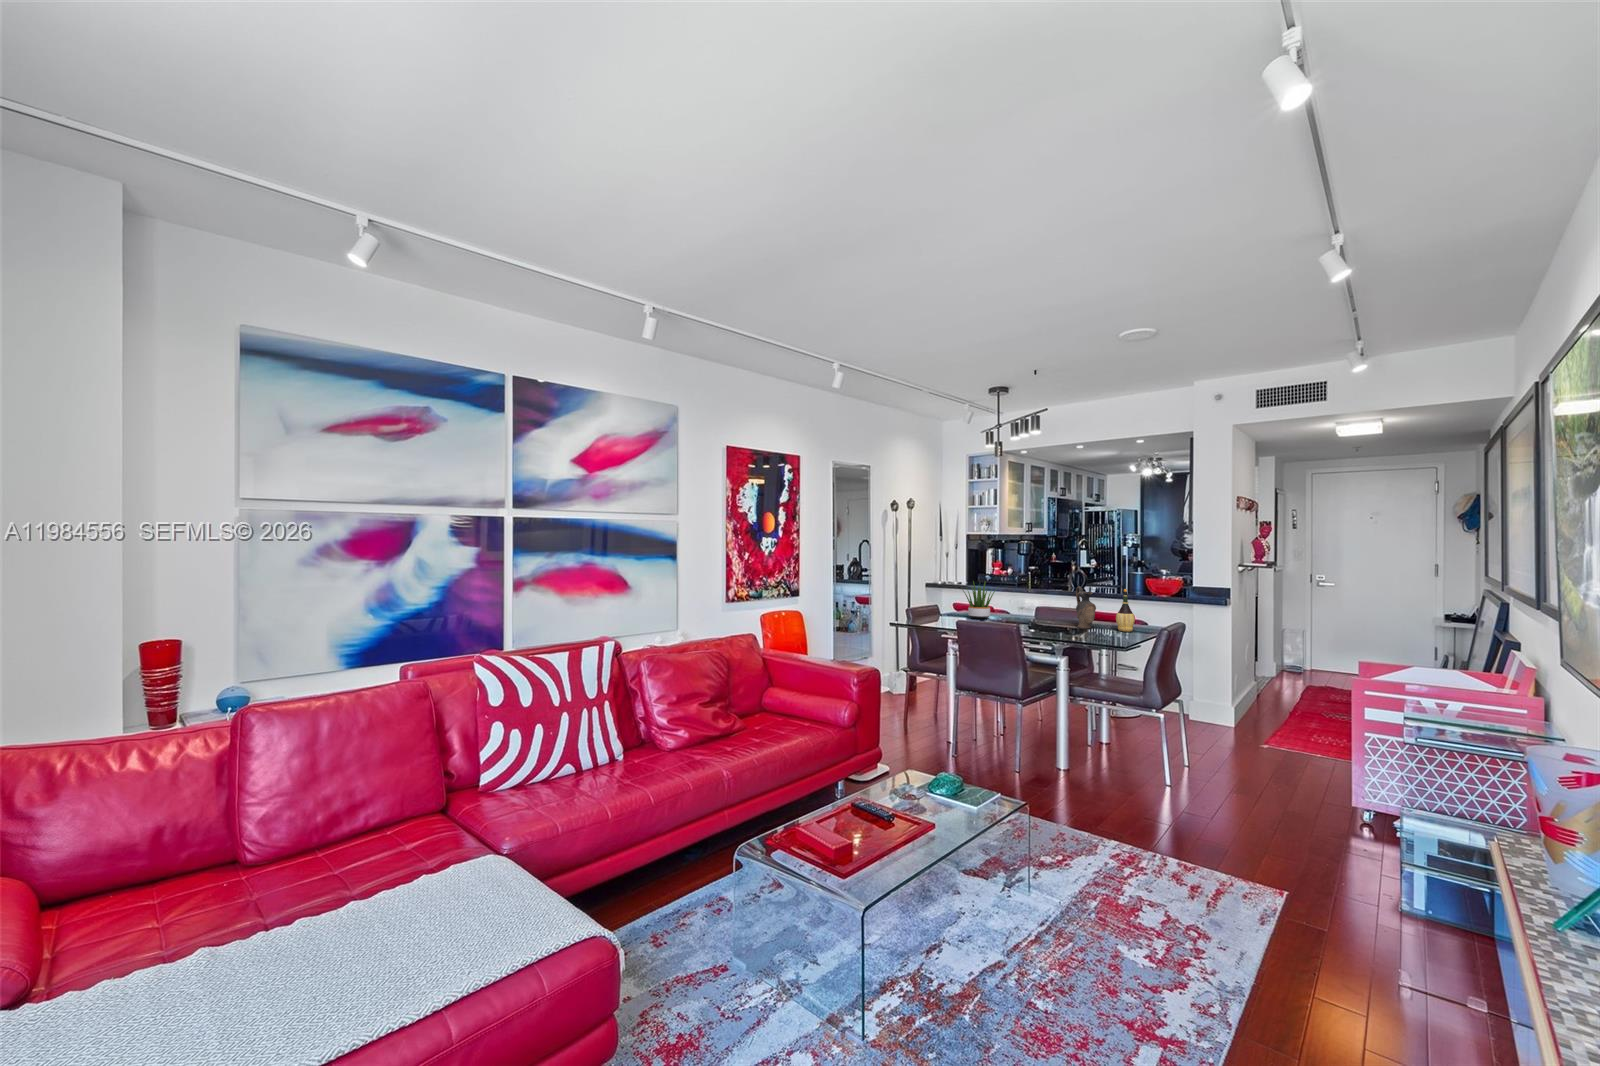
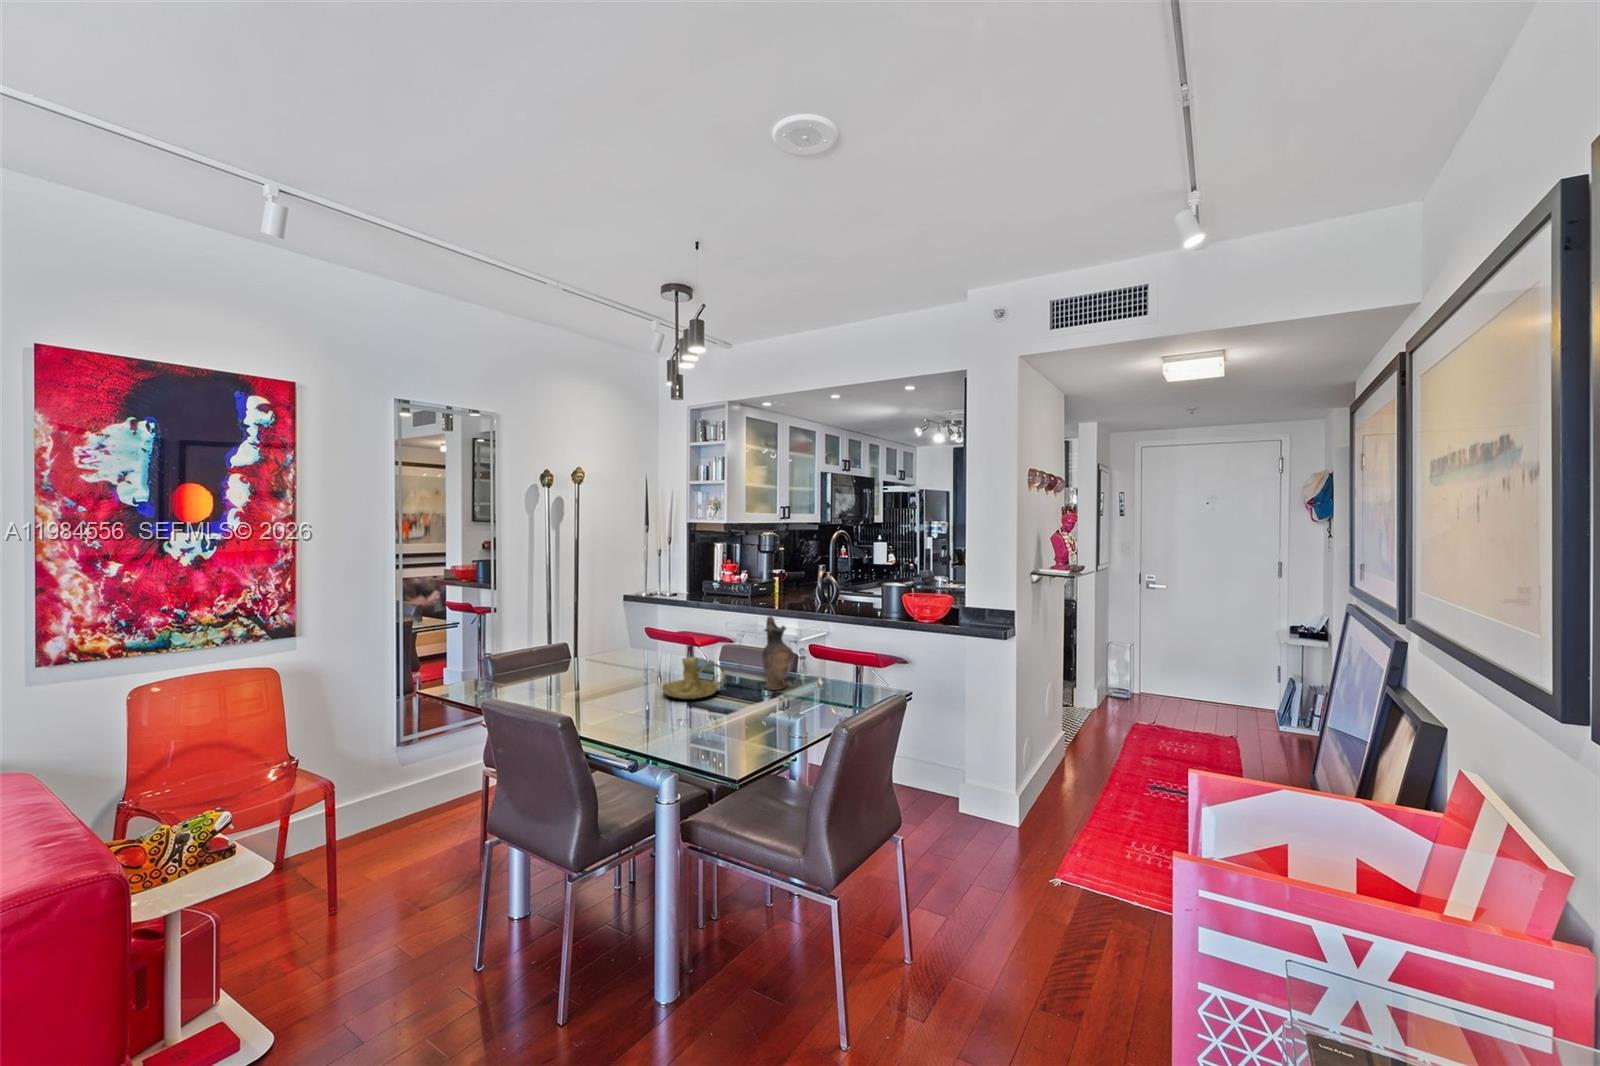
potted plant: present [963,581,998,619] -> none [591,604,663,670]
wine bottle: present [1116,589,1135,632] -> none [820,622,850,696]
candle holder: none [1022,608,1056,629] -> present [662,657,725,699]

